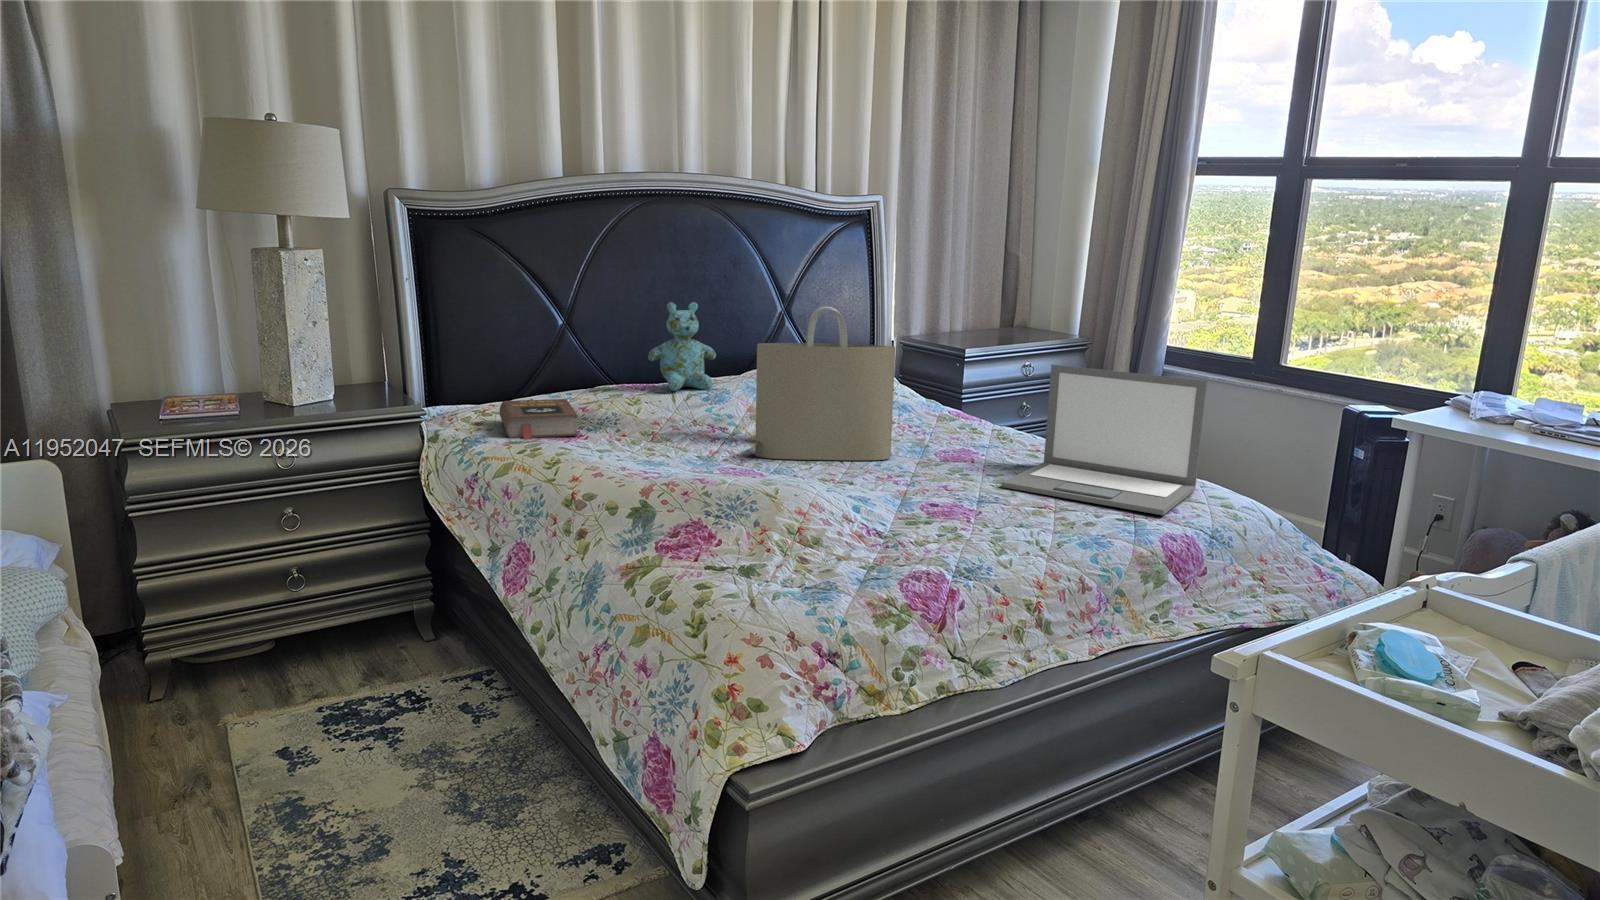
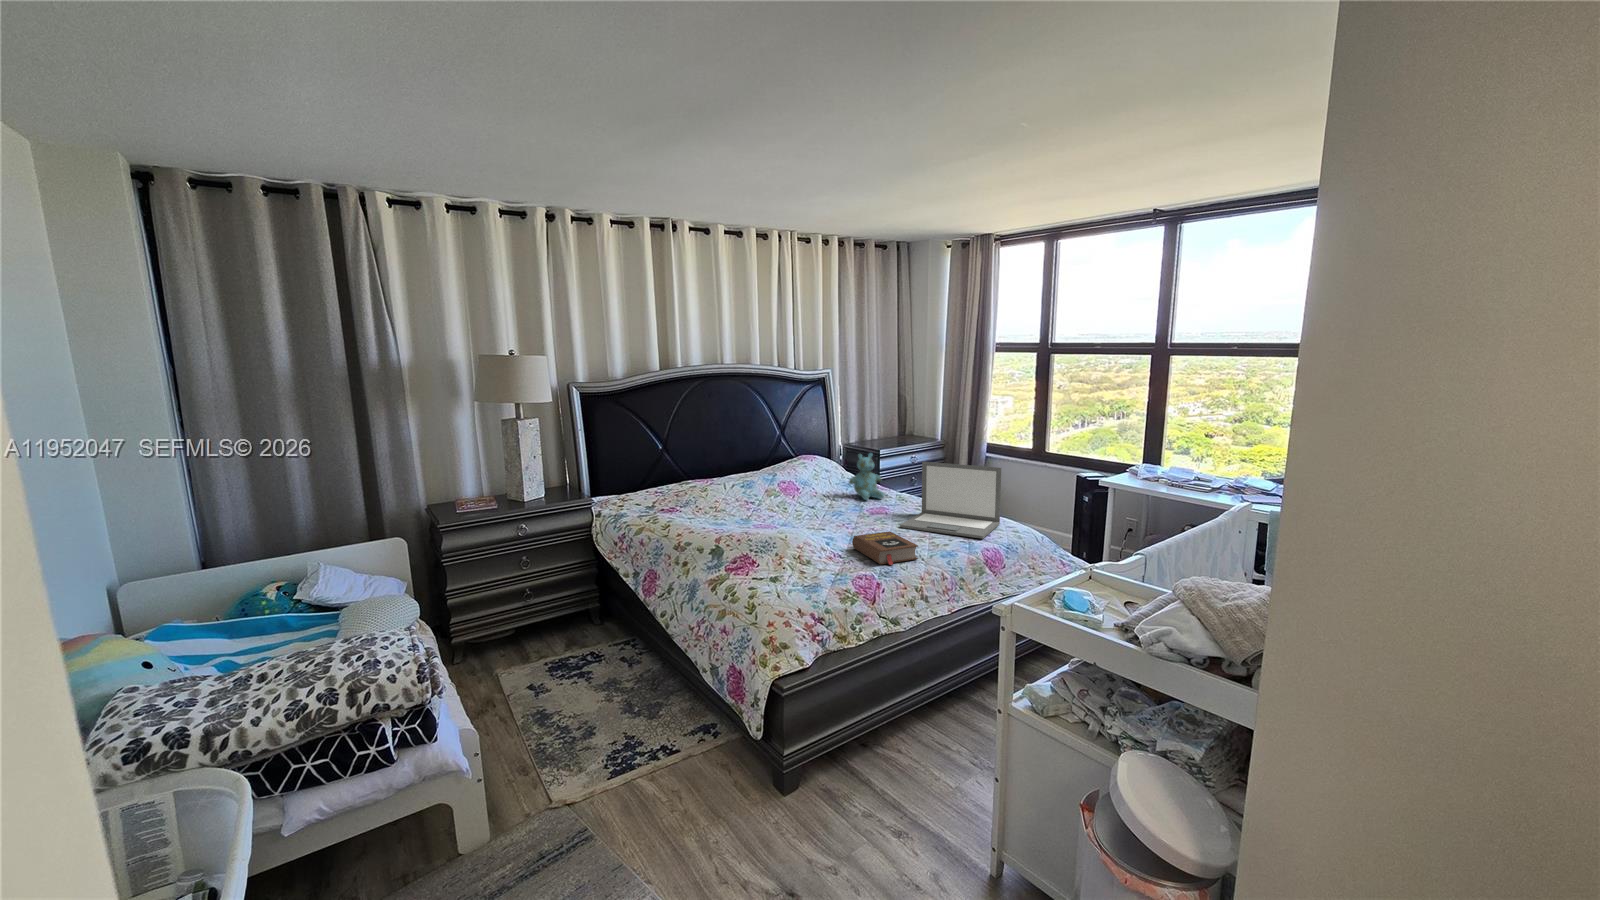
stuffed bear: present [648,302,716,391] -> present [849,453,884,500]
tote bag: present [755,306,895,460] -> none [769,437,842,517]
book: present [499,399,578,440] -> present [852,531,918,565]

